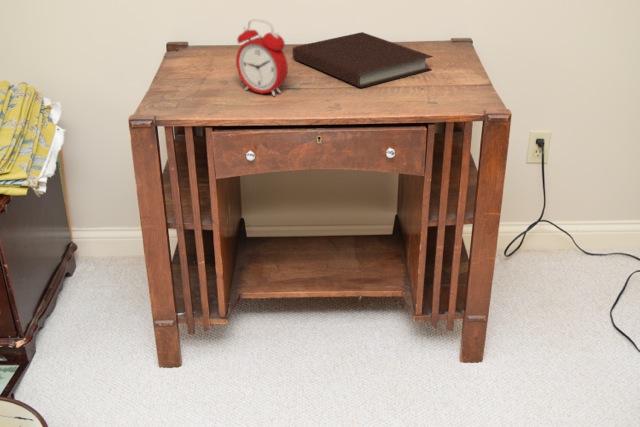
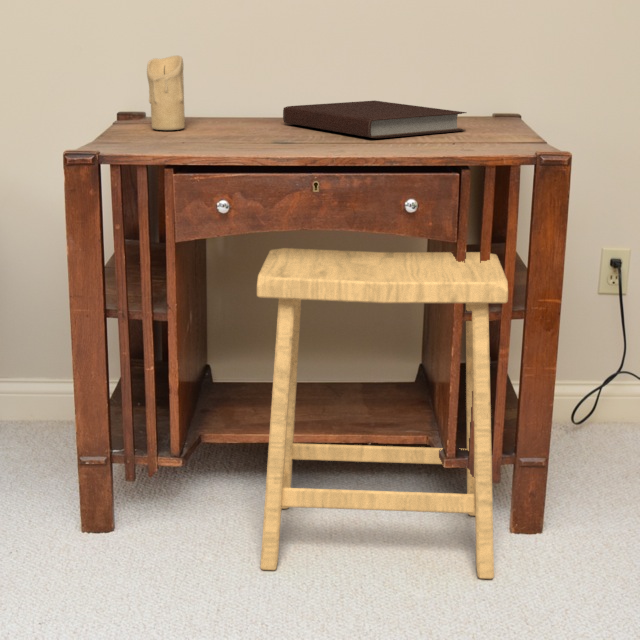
candle: none [187,15,218,74] -> present [147,56,185,130]
alarm clock: present [236,19,288,96] -> none [209,42,277,142]
footstool: none [277,172,462,405] -> present [257,248,508,579]

